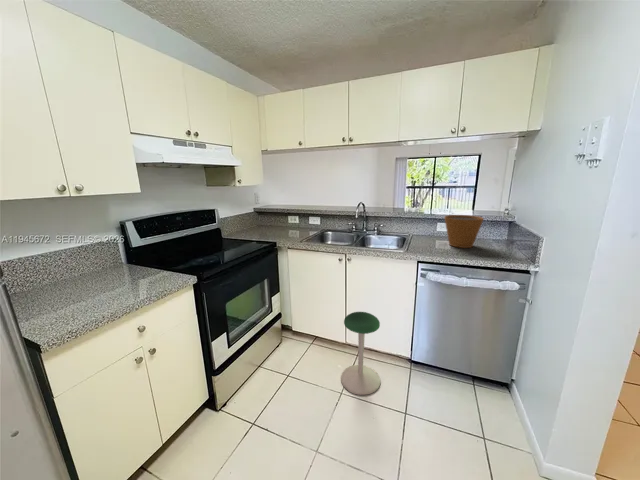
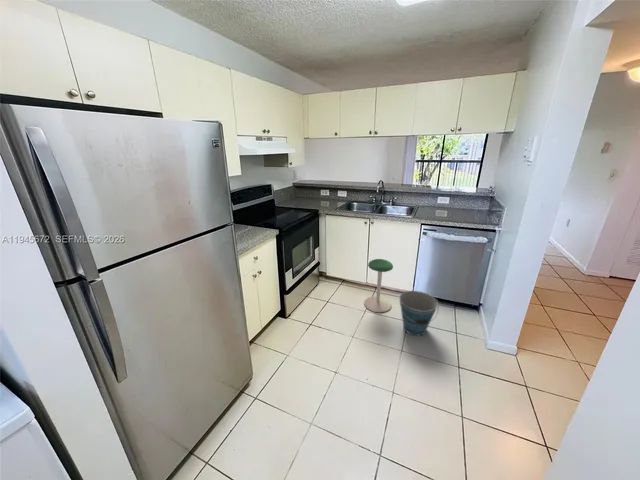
flower pot: present [445,215,484,248] -> none [443,191,471,215]
bucket: none [390,364,453,444] -> present [400,291,438,336]

